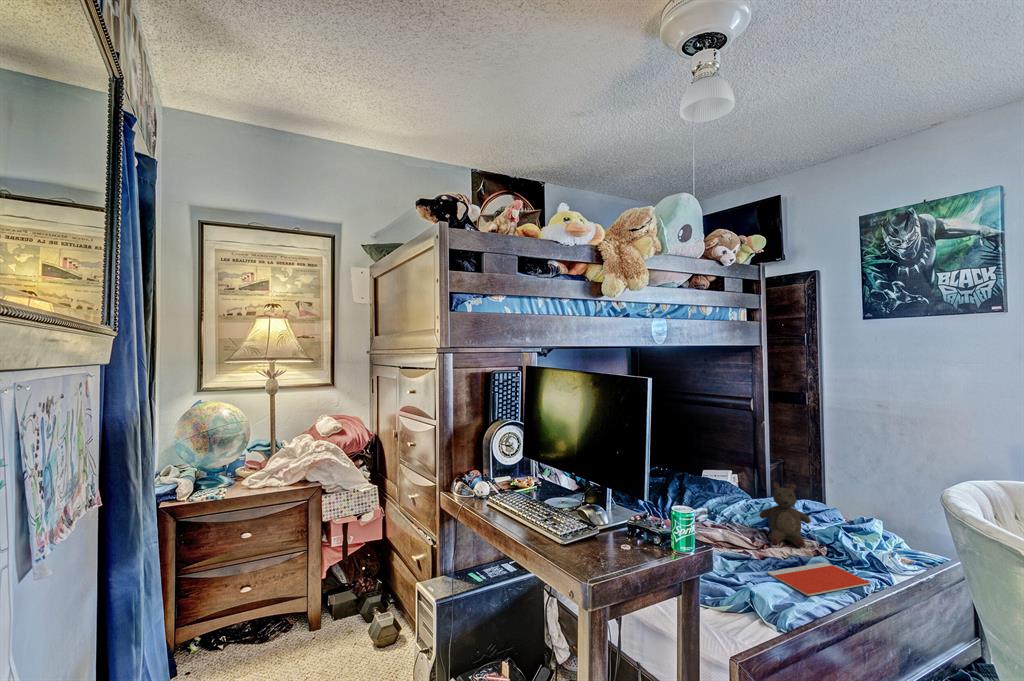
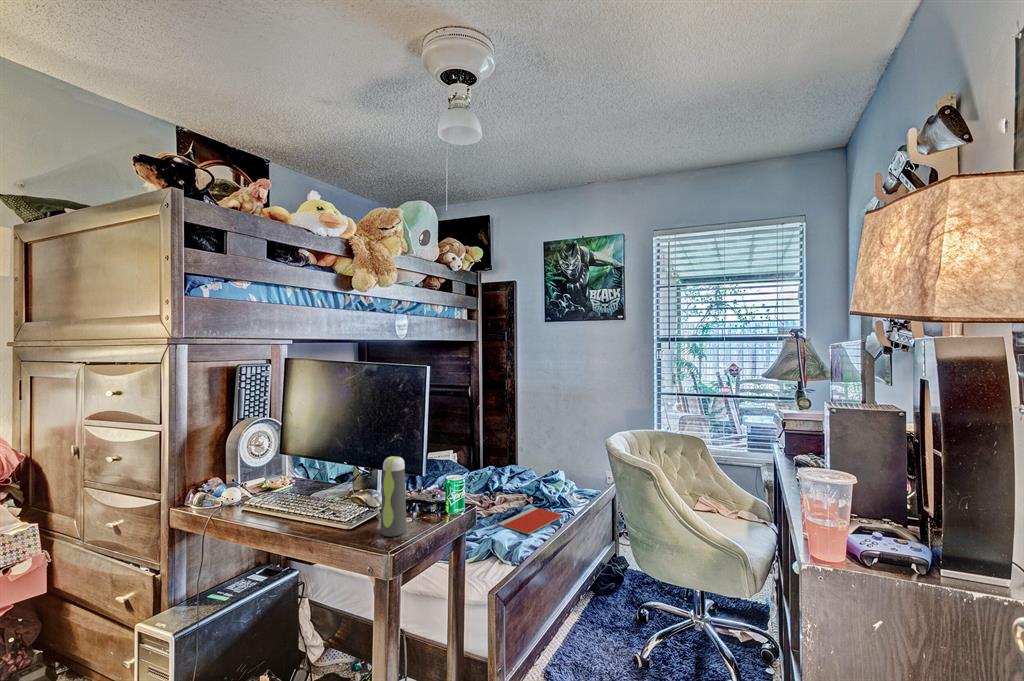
water bottle: none [598,472,626,558] -> present [380,456,407,537]
stuffed bear: present [759,482,811,547] -> none [485,451,521,501]

